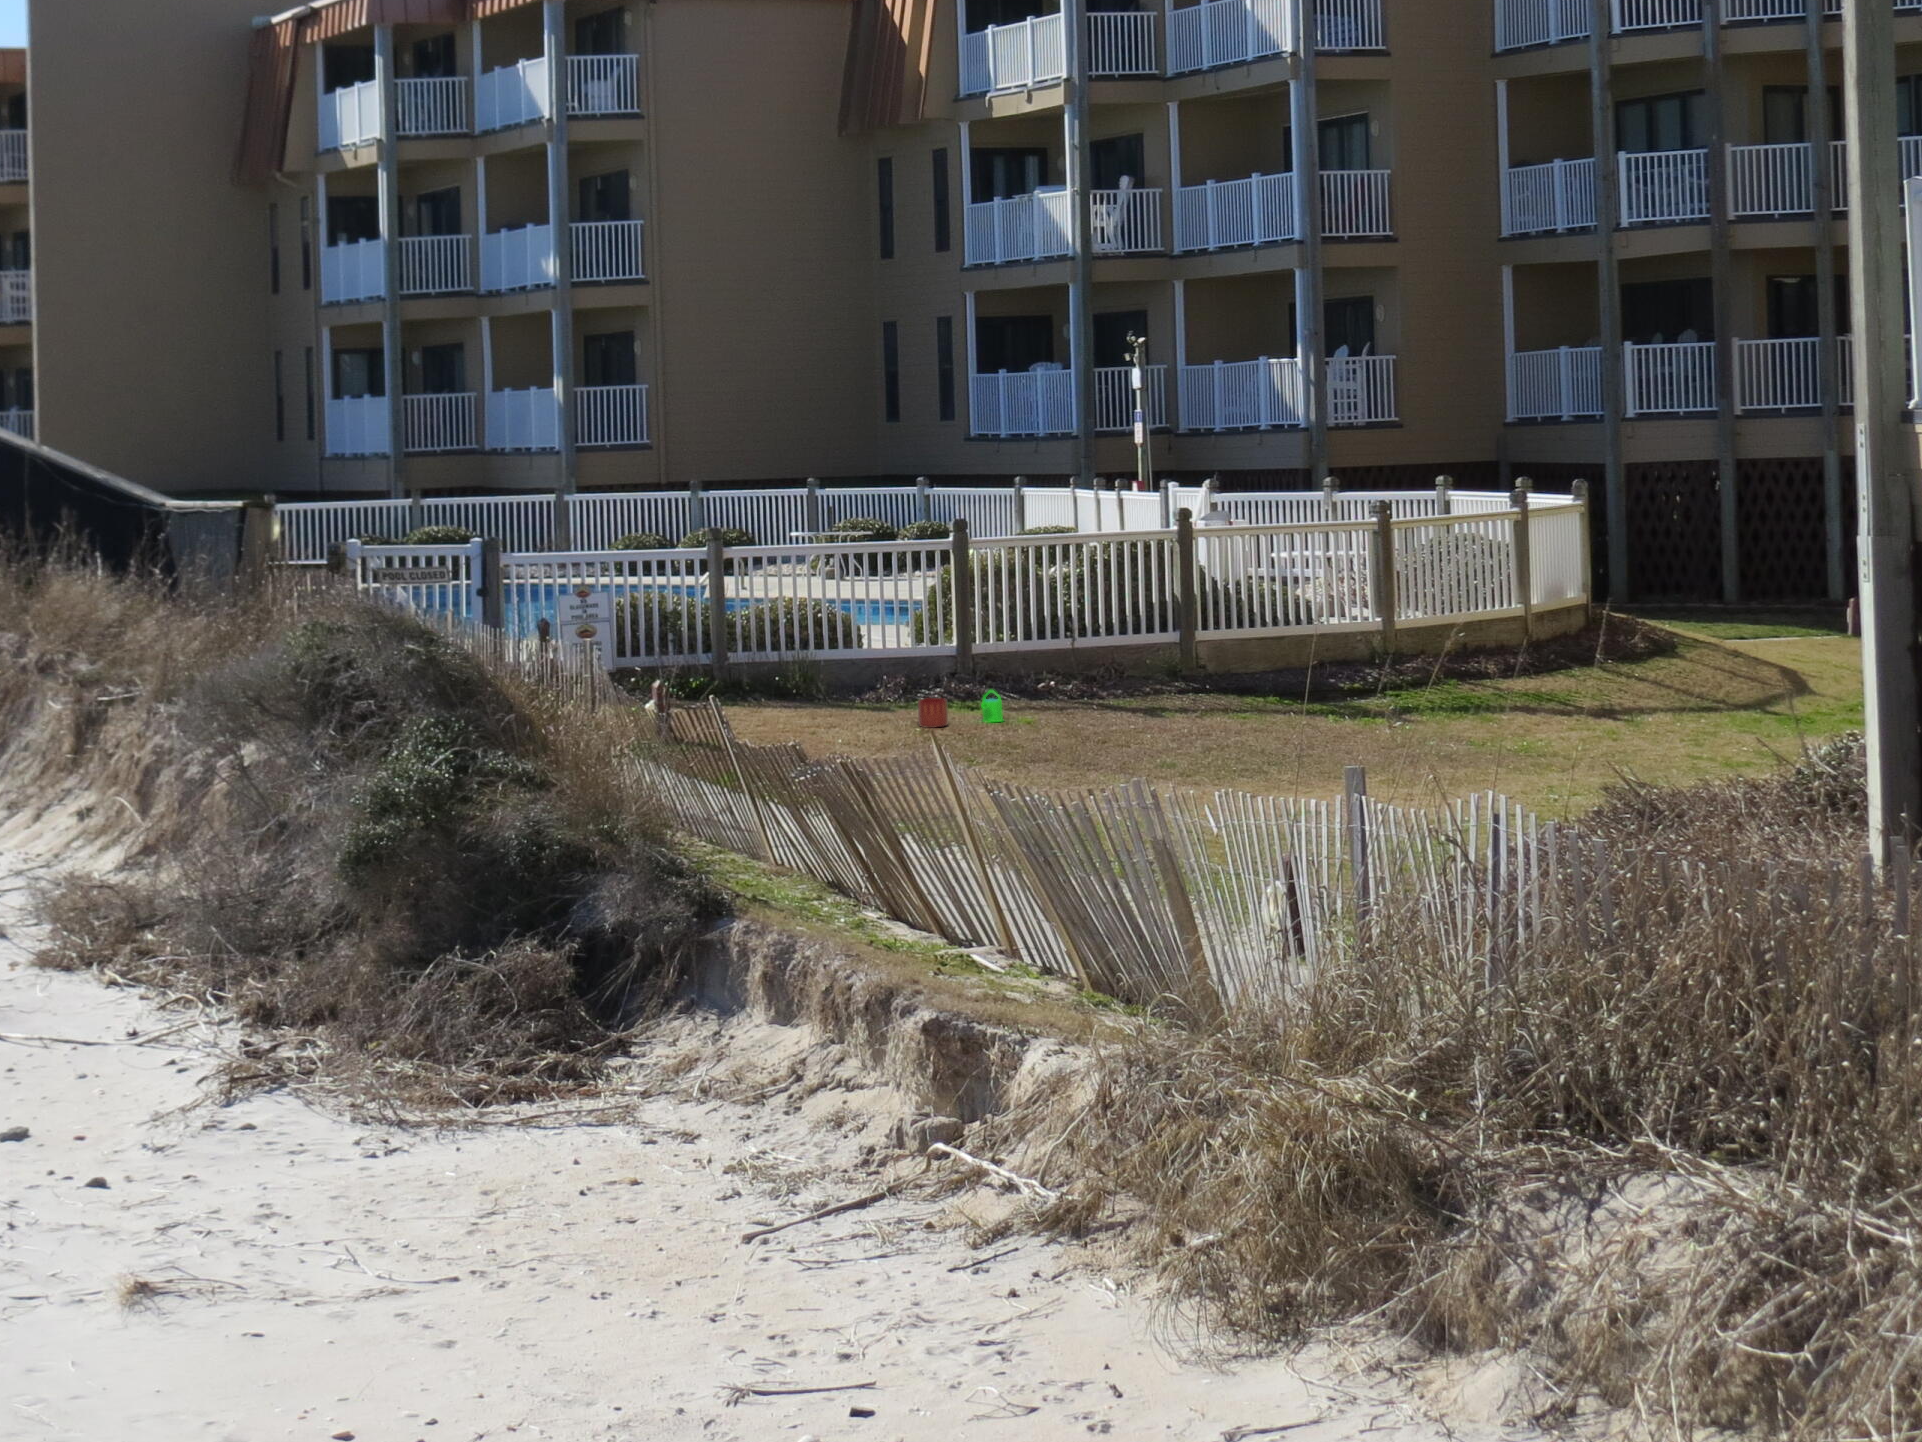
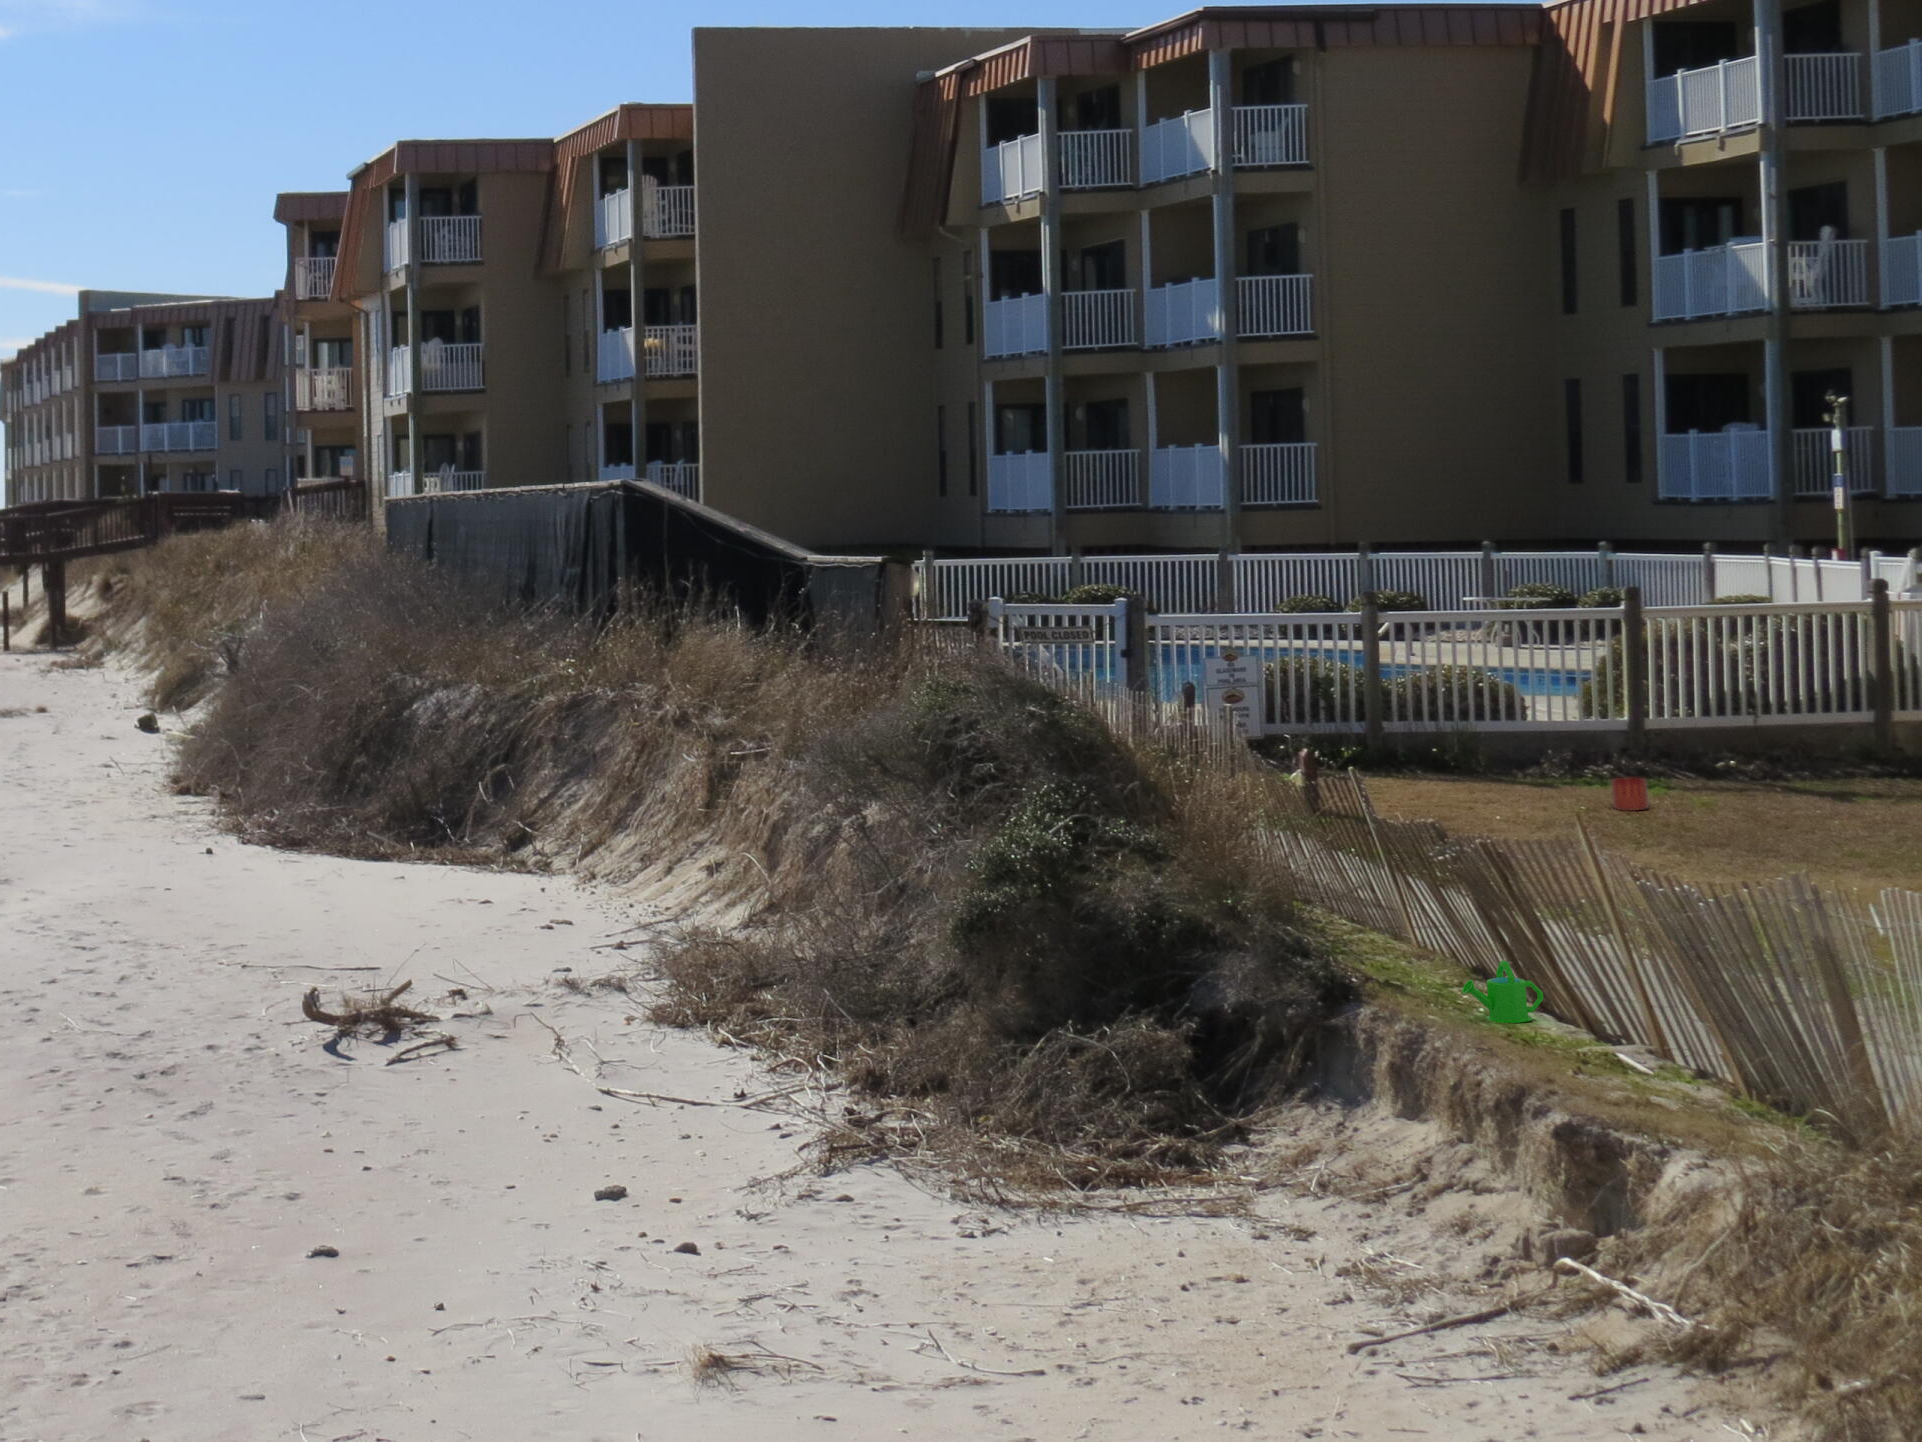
watering can: present [981,690,1003,723] -> present [1462,960,1543,1023]

